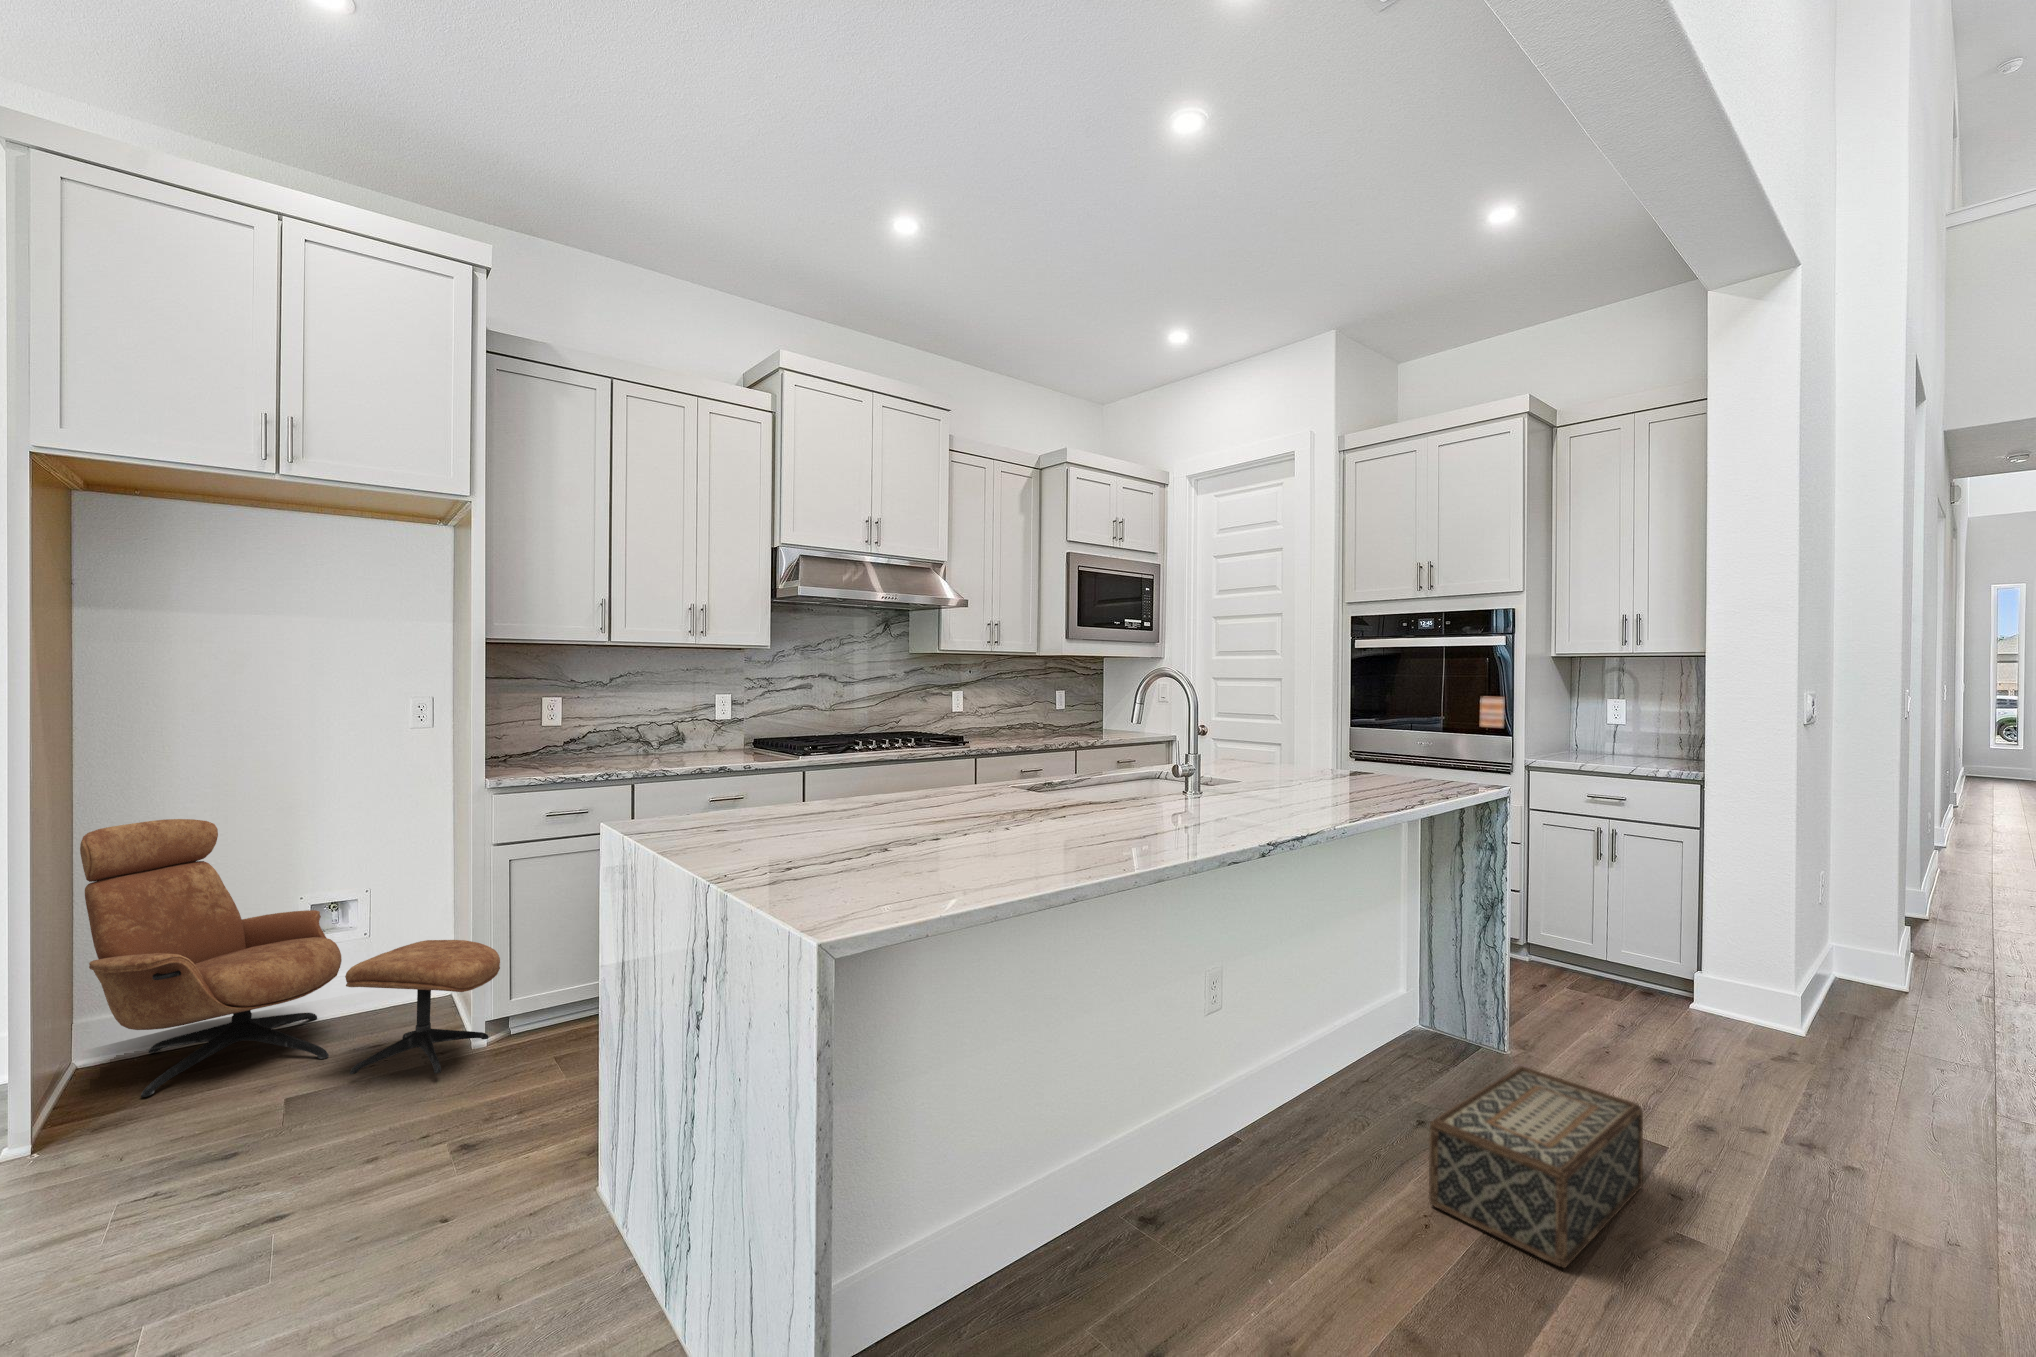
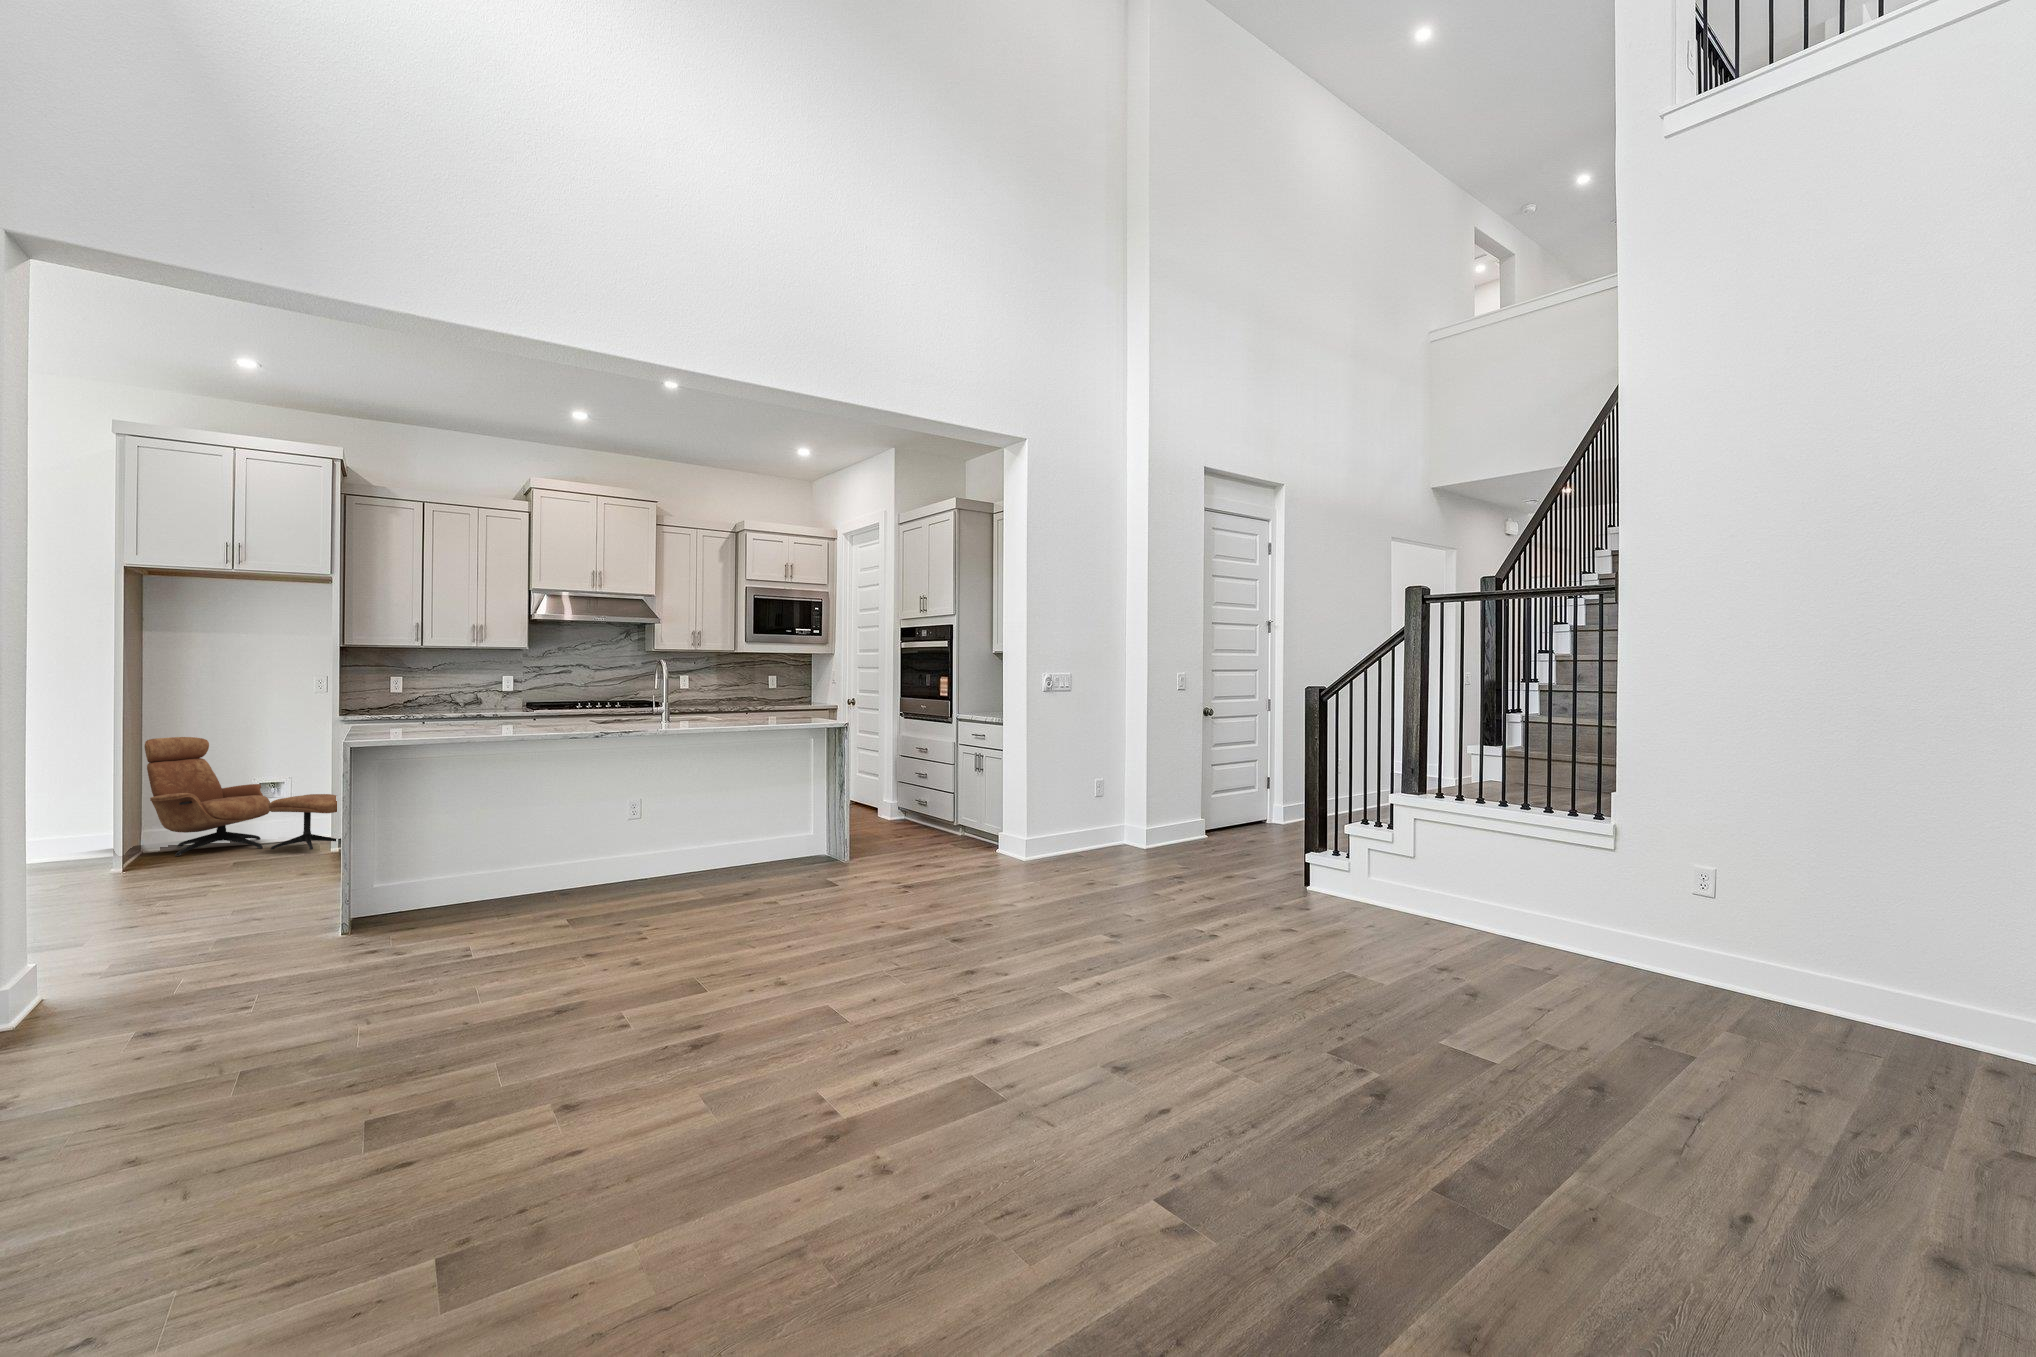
woven basket: present [1429,1066,1643,1268] -> none [695,833,797,885]

